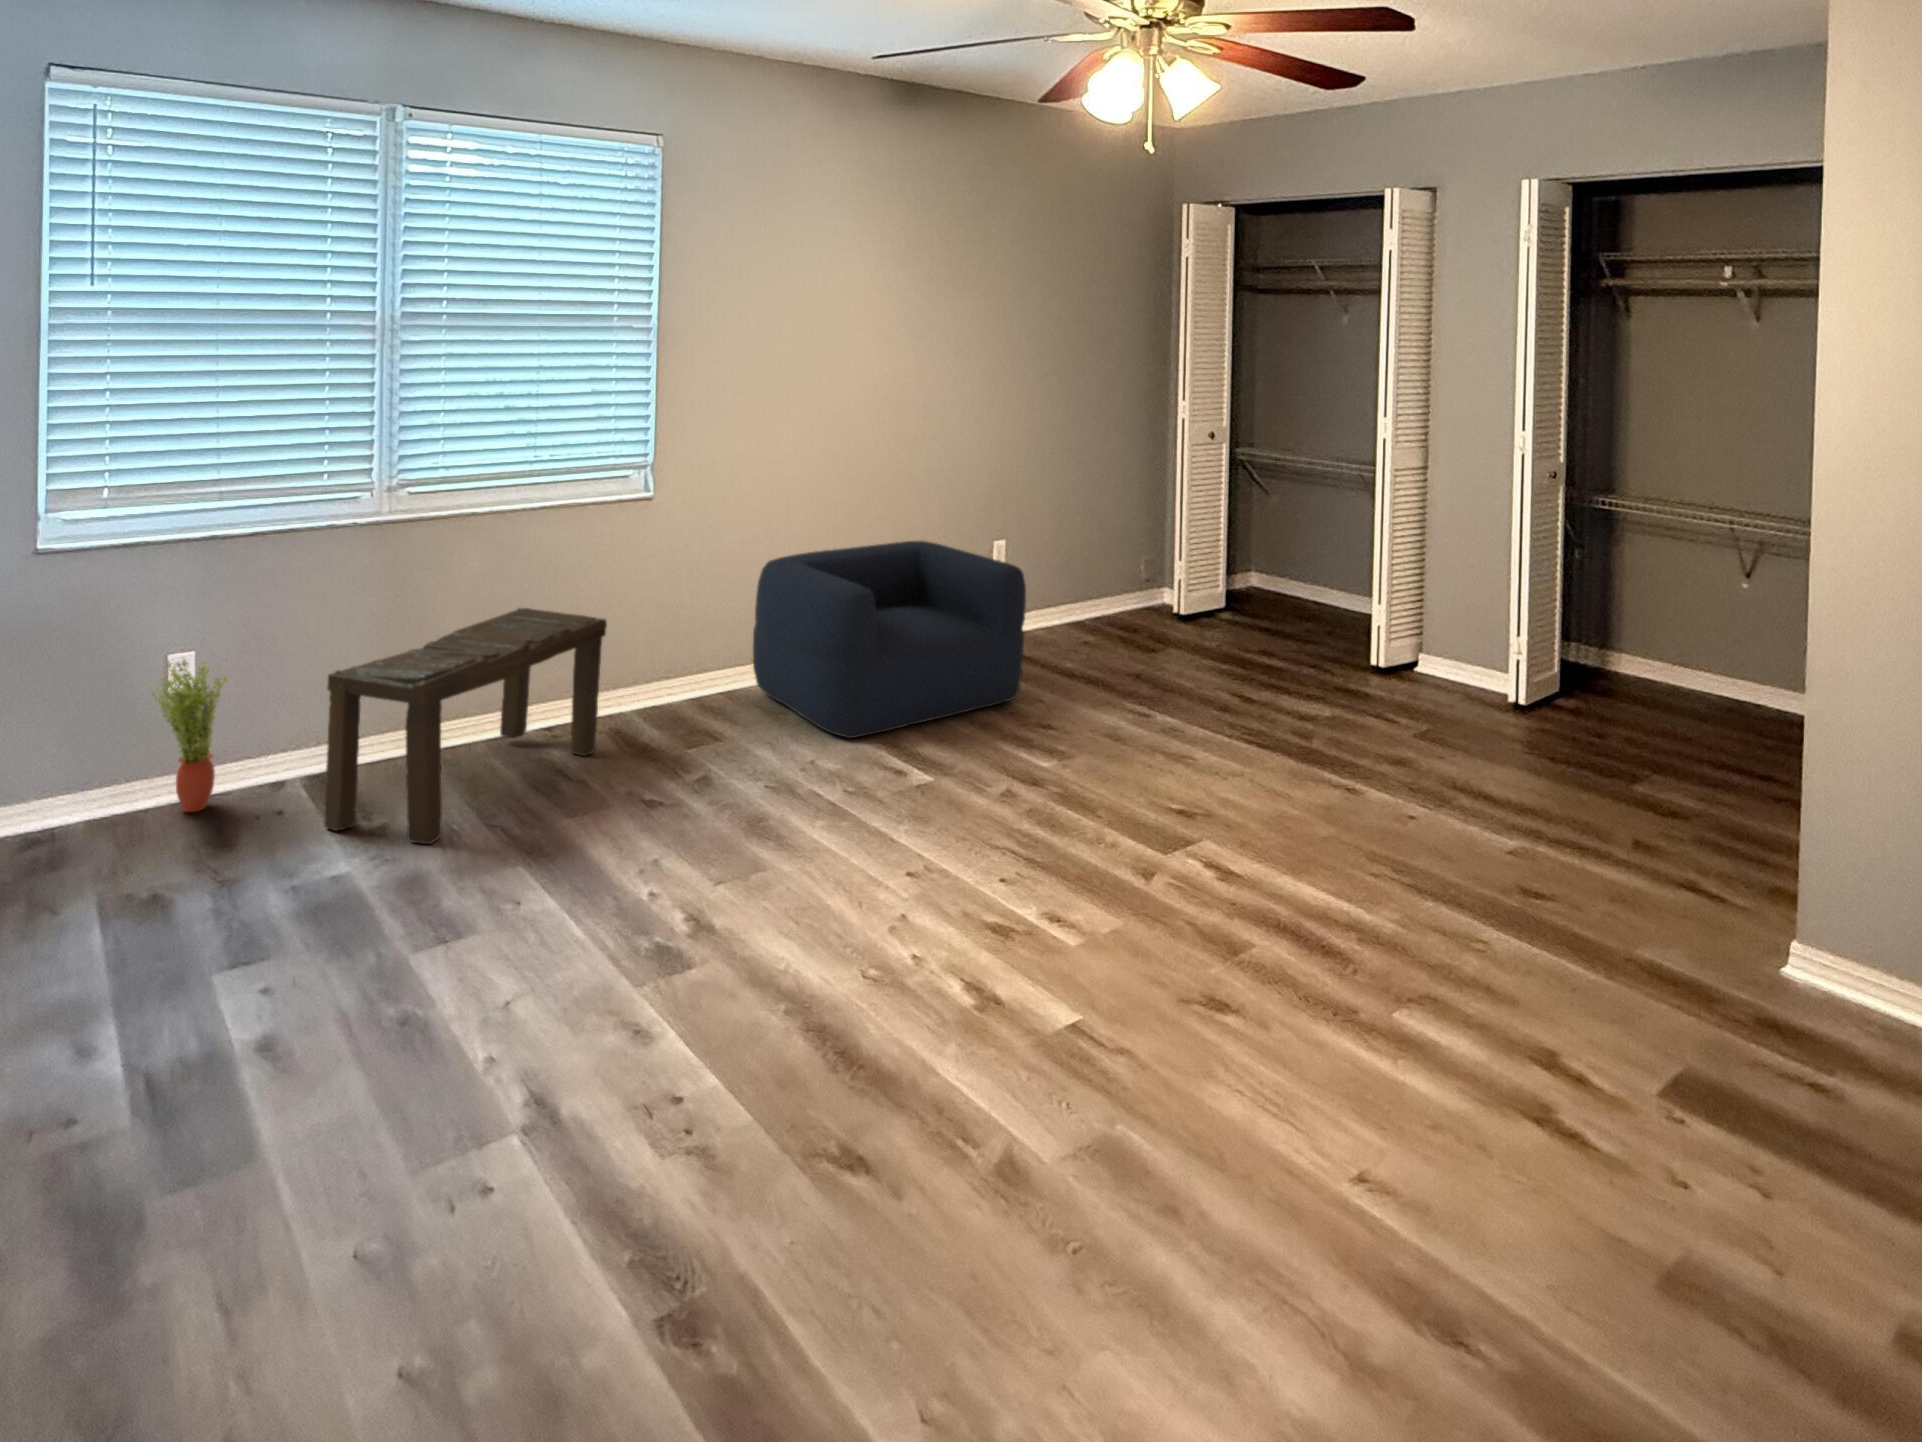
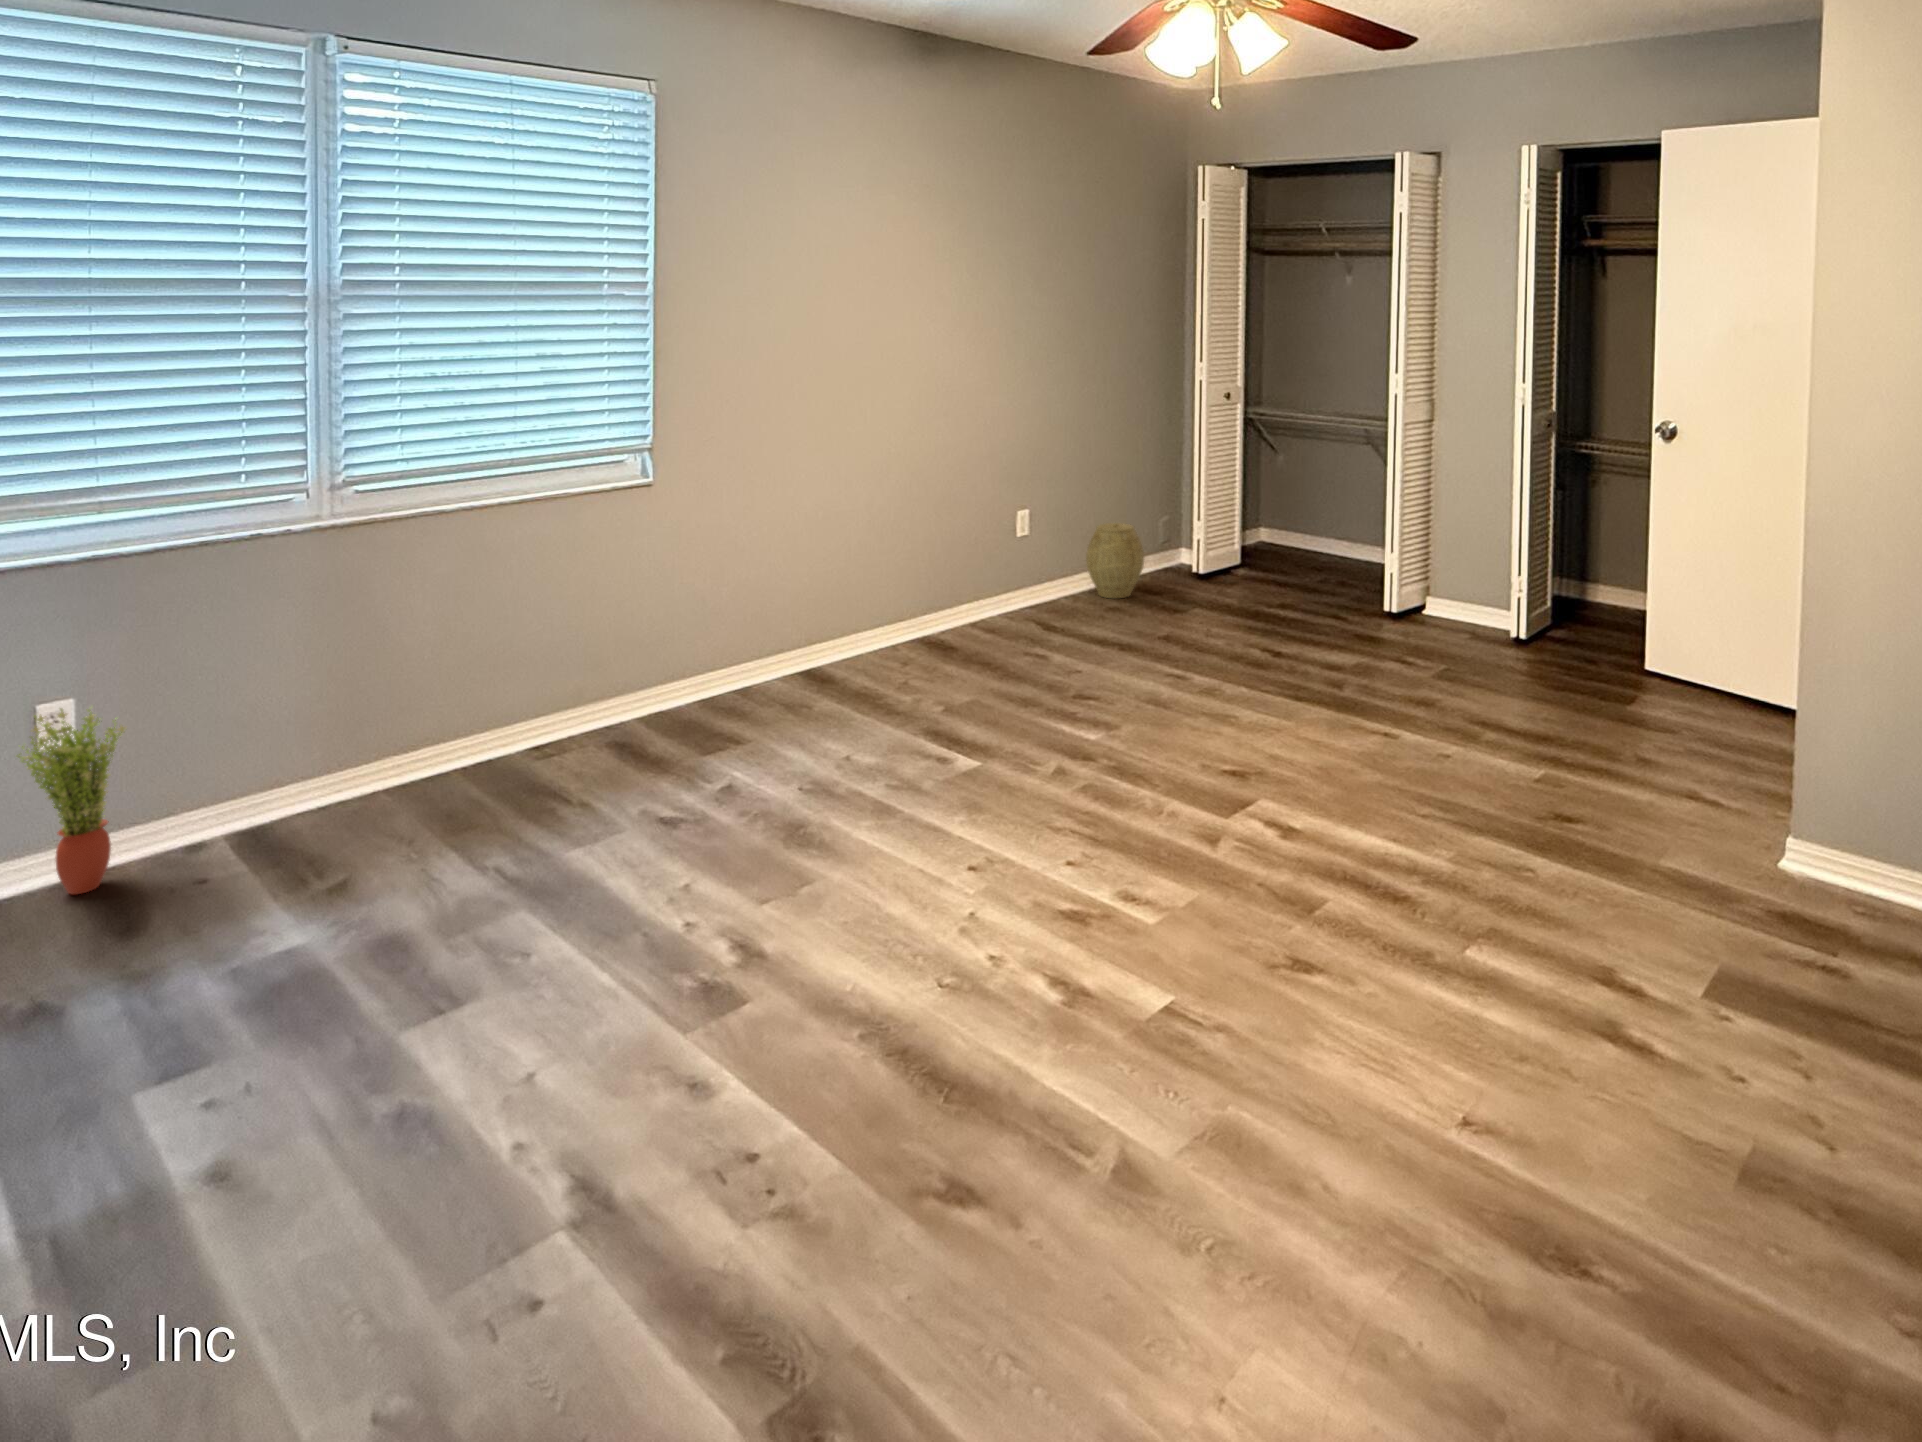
armchair: present [753,541,1026,738] -> none [774,515,1063,727]
woven basket: none [1060,558,1119,635] -> present [1086,523,1144,598]
bench: present [325,608,607,844] -> none [265,615,612,898]

